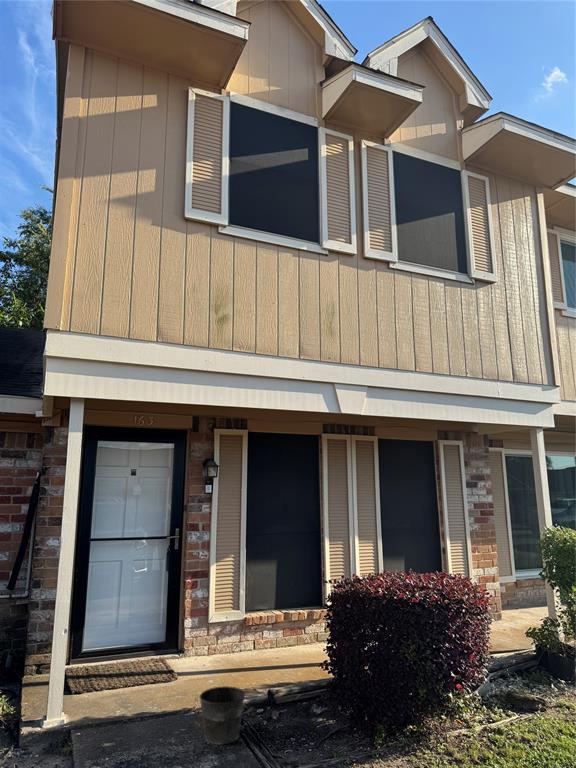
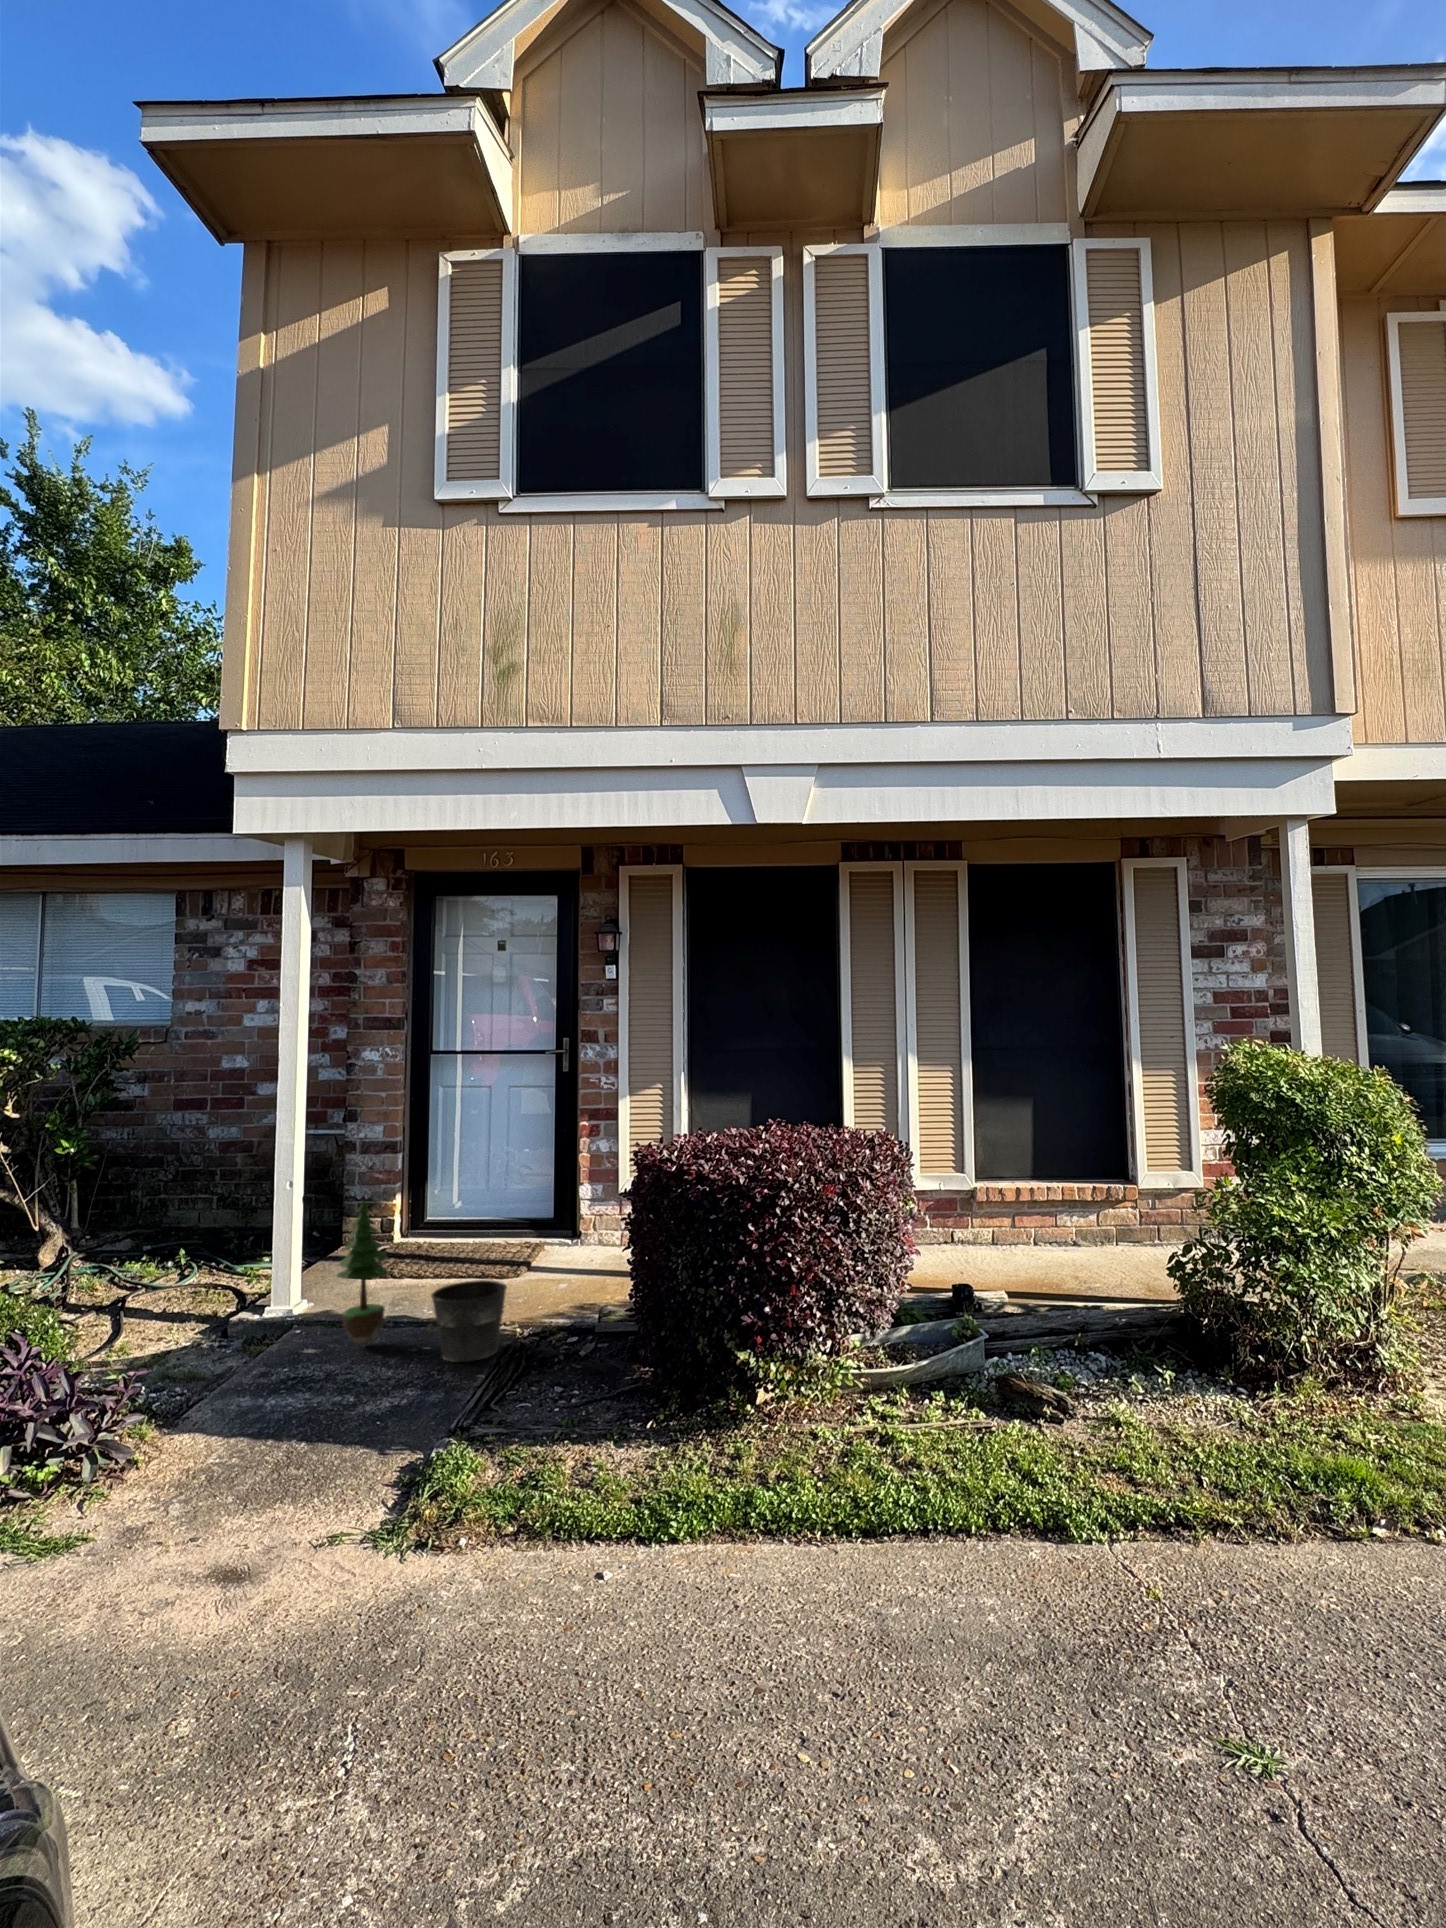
potted tree: none [128,638,163,741] -> present [337,1200,389,1345]

